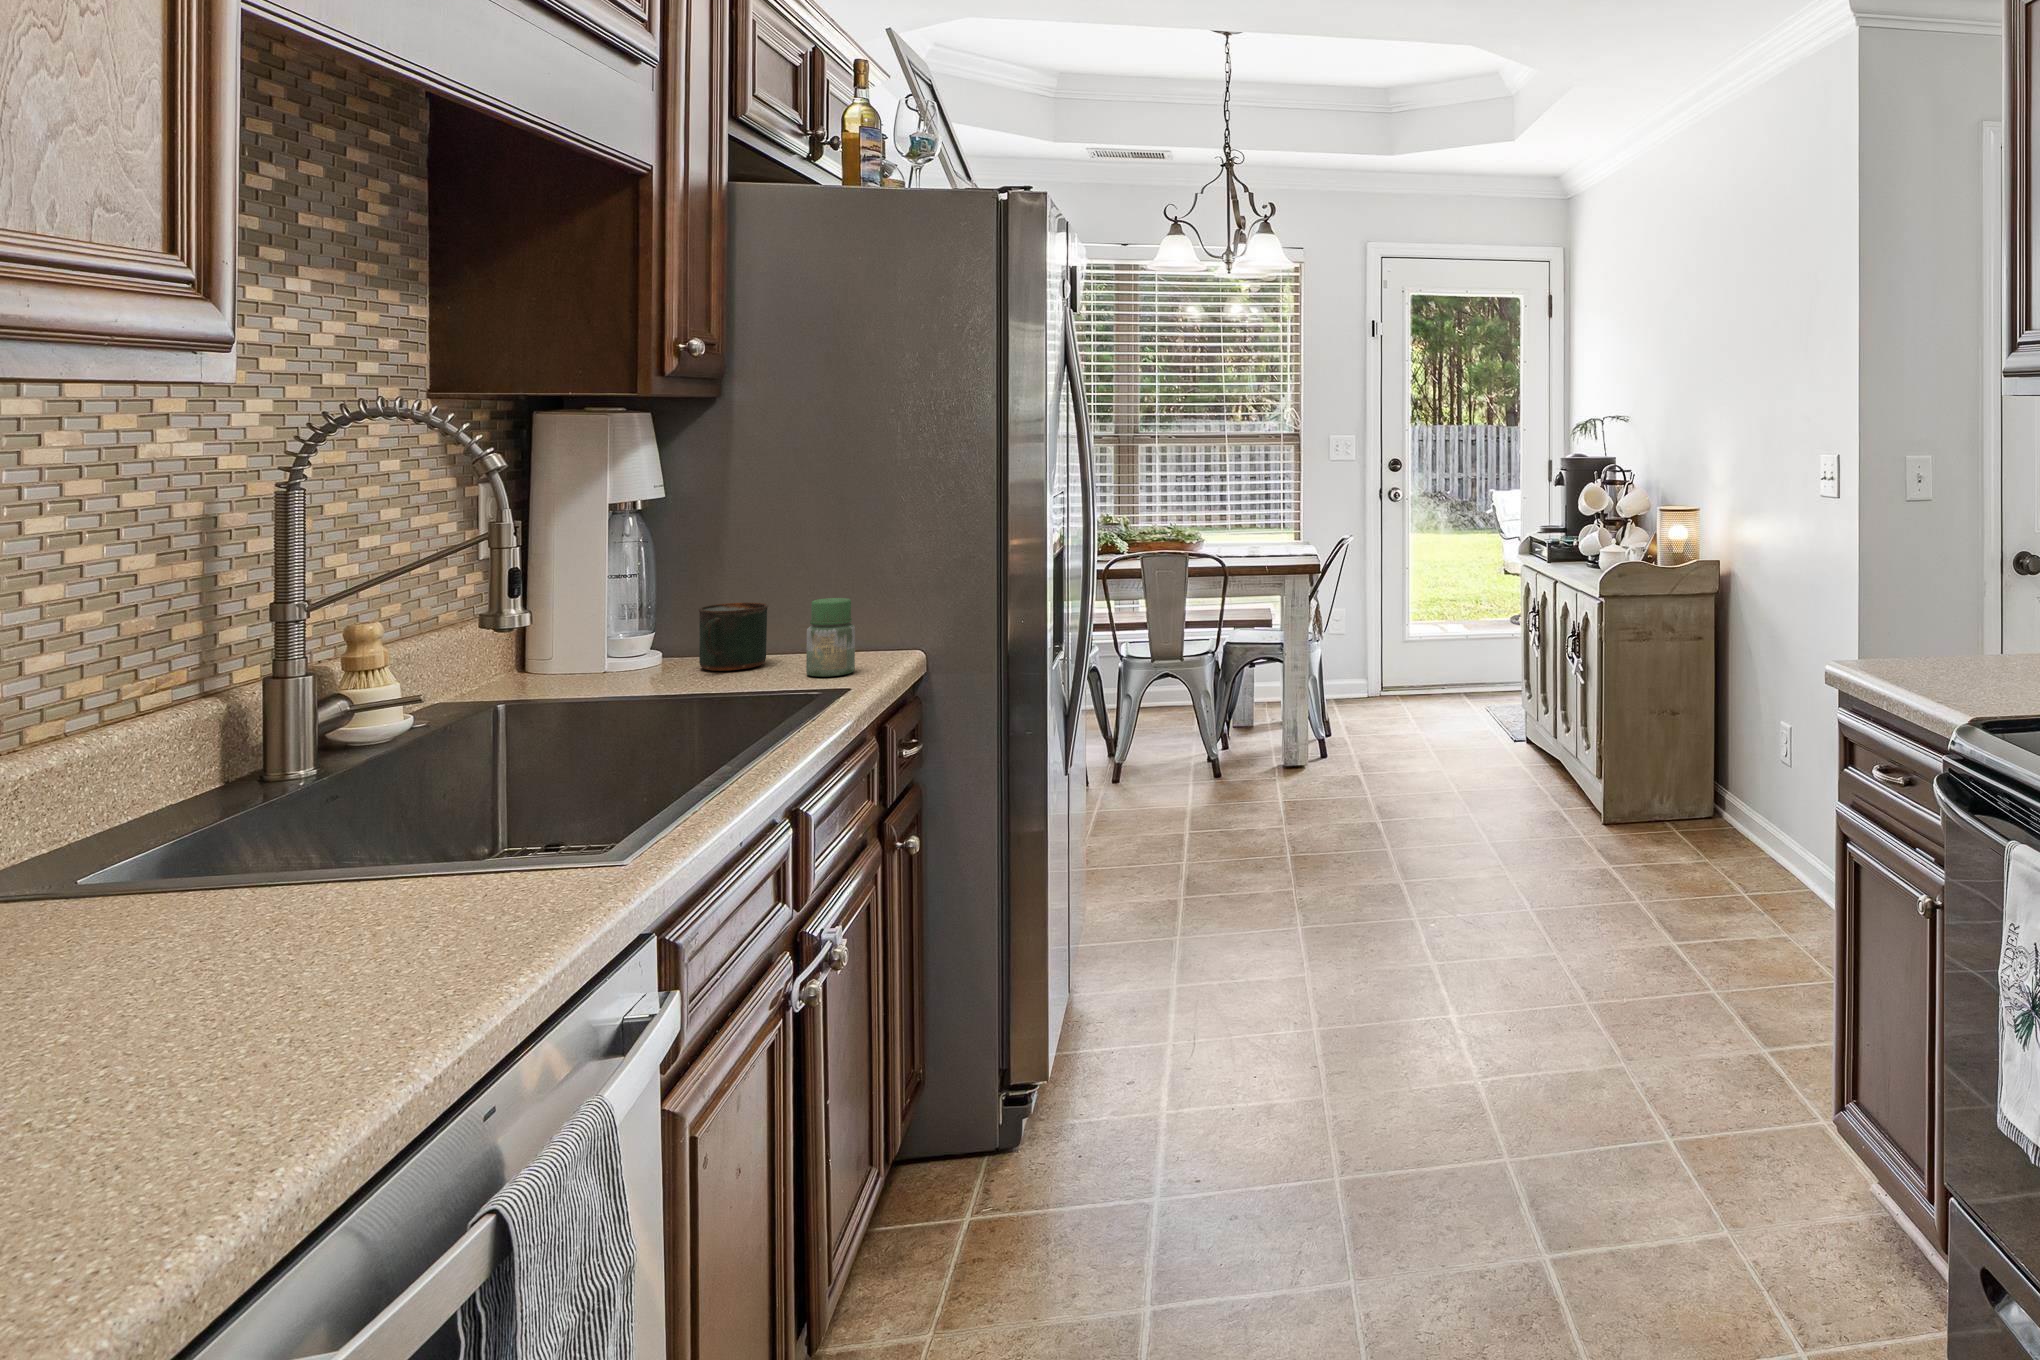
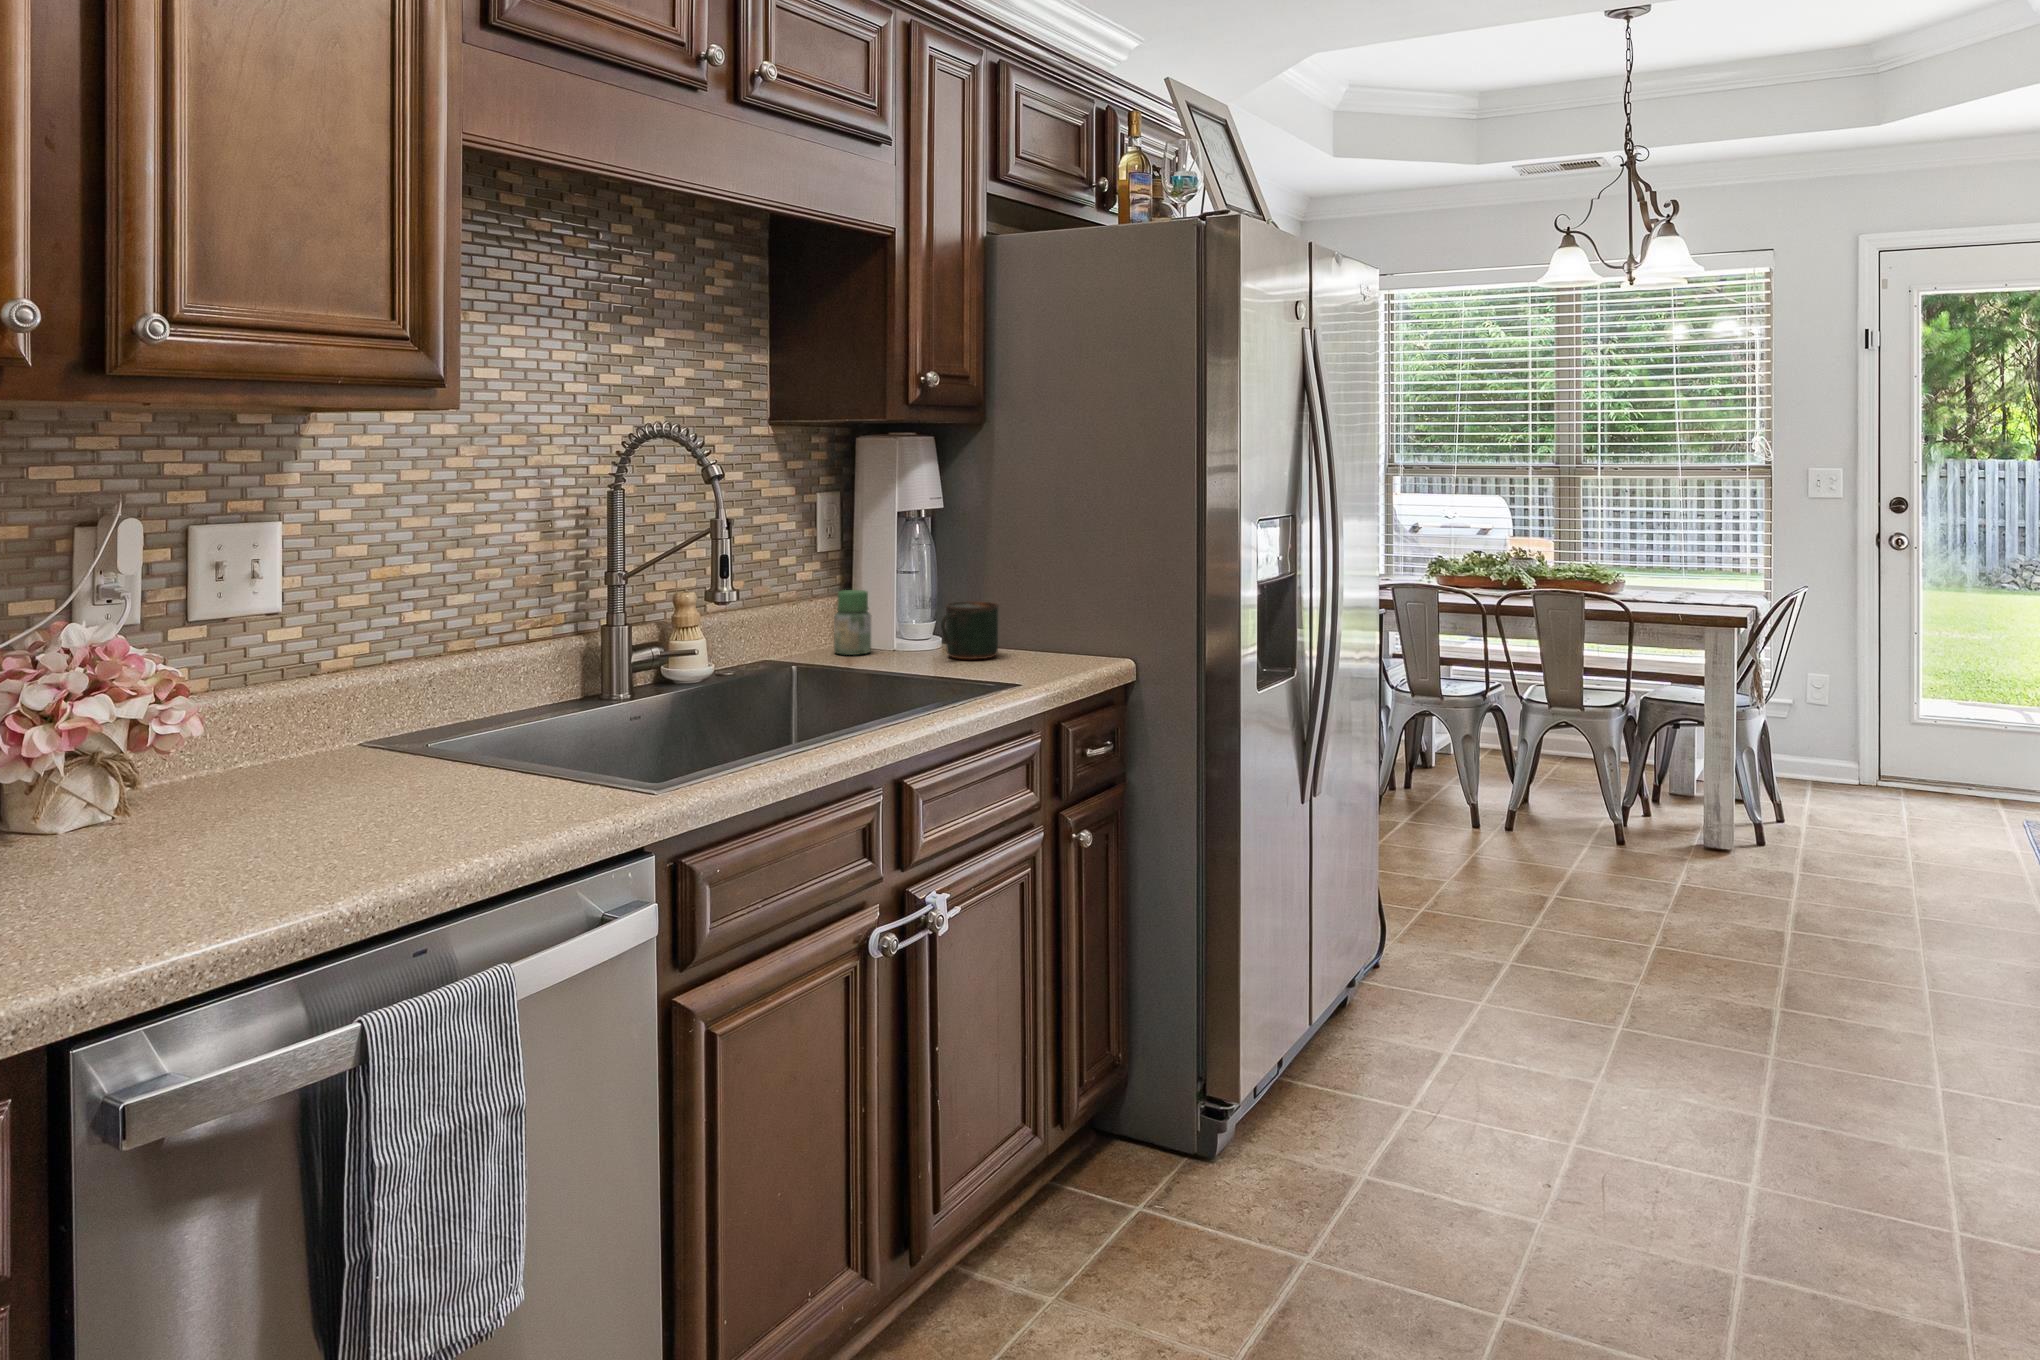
jar: present [806,598,855,677] -> present [834,590,871,655]

